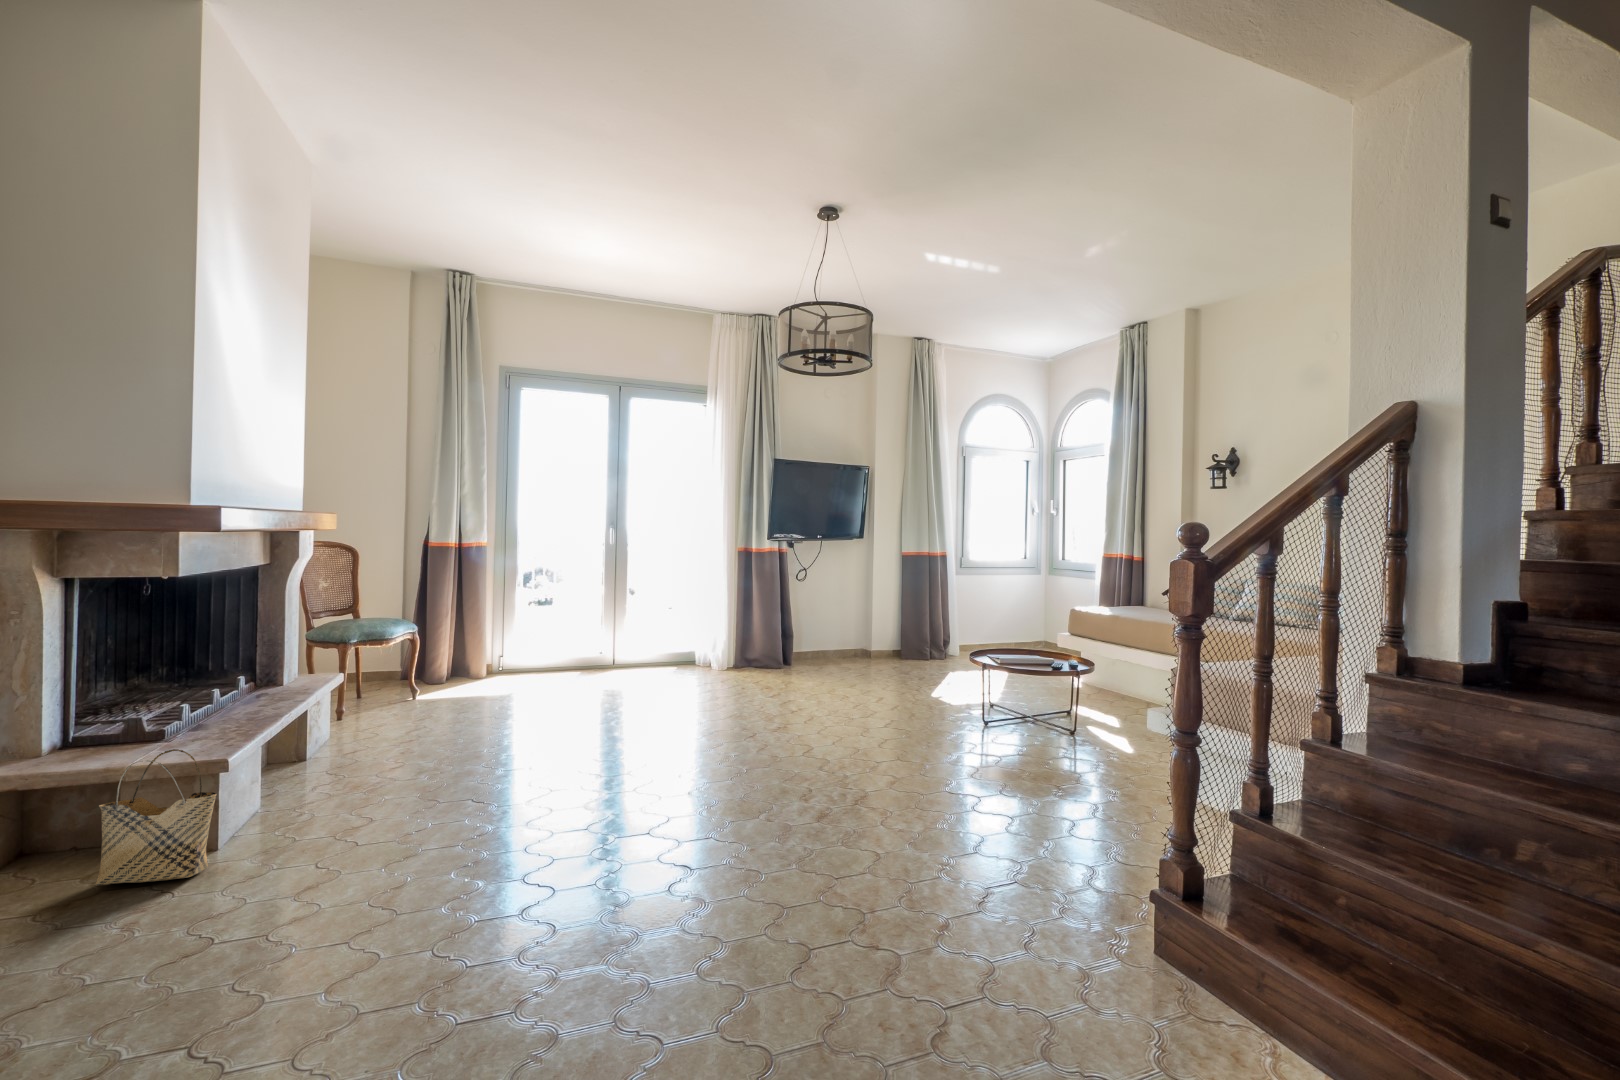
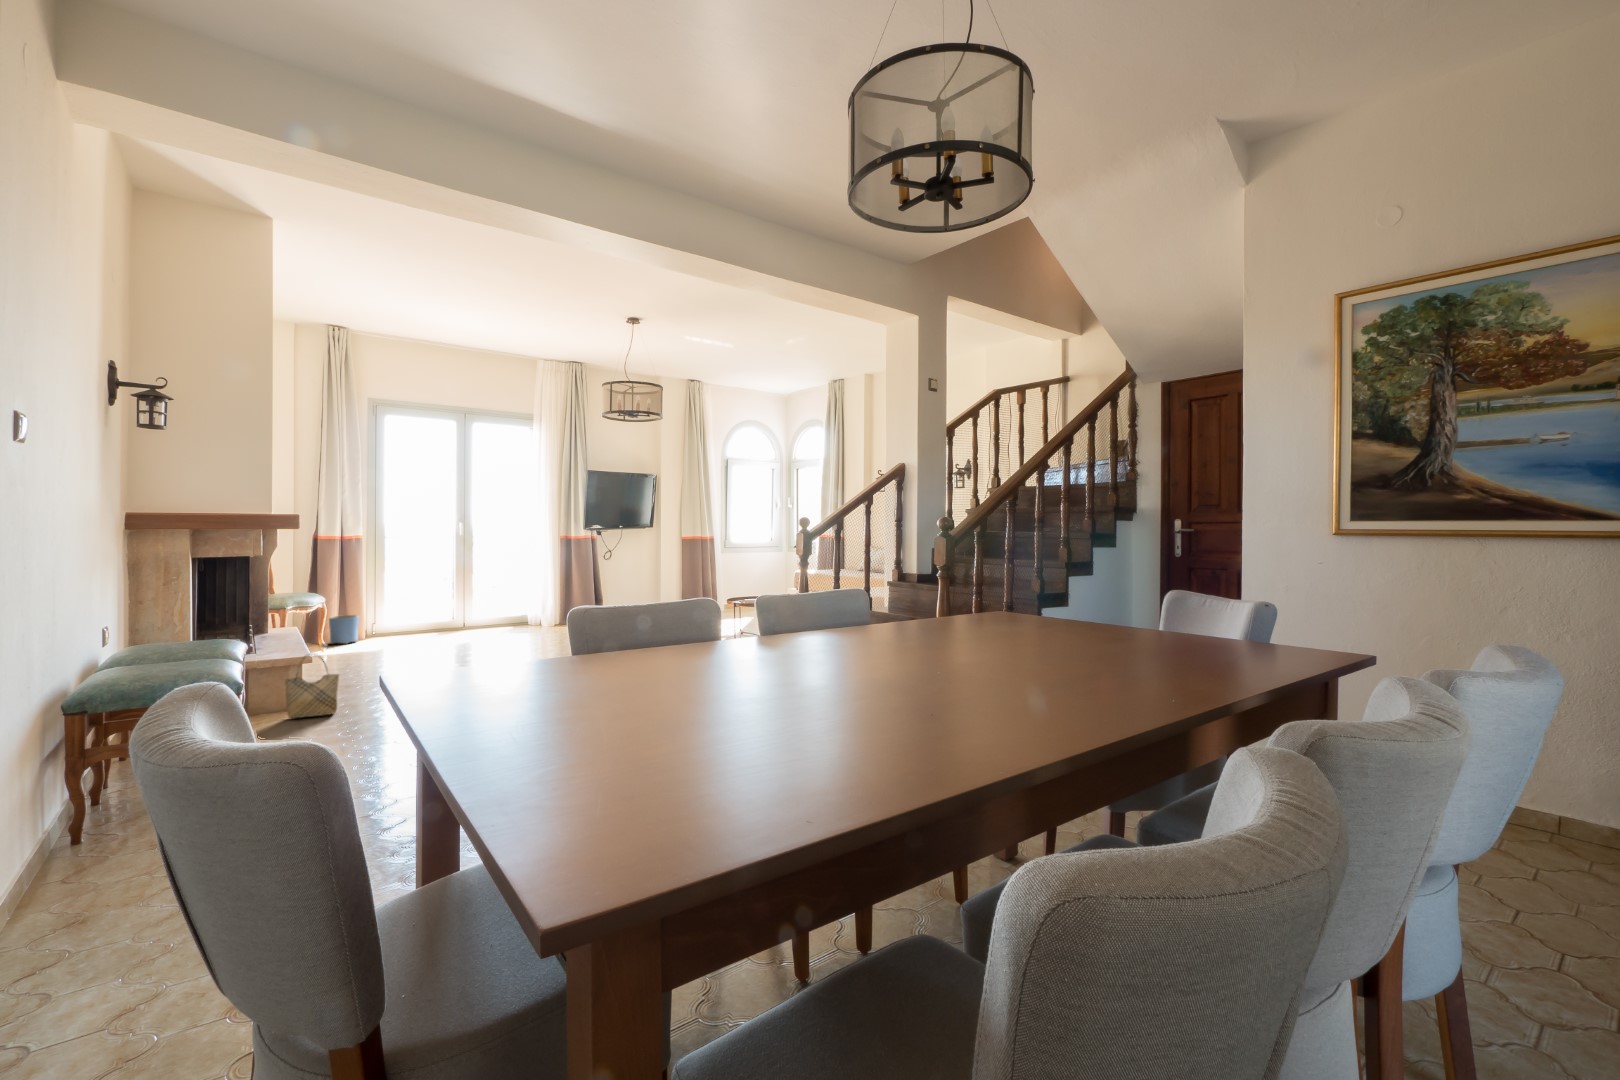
planter: none [436,646,473,685] -> present [329,615,359,644]

